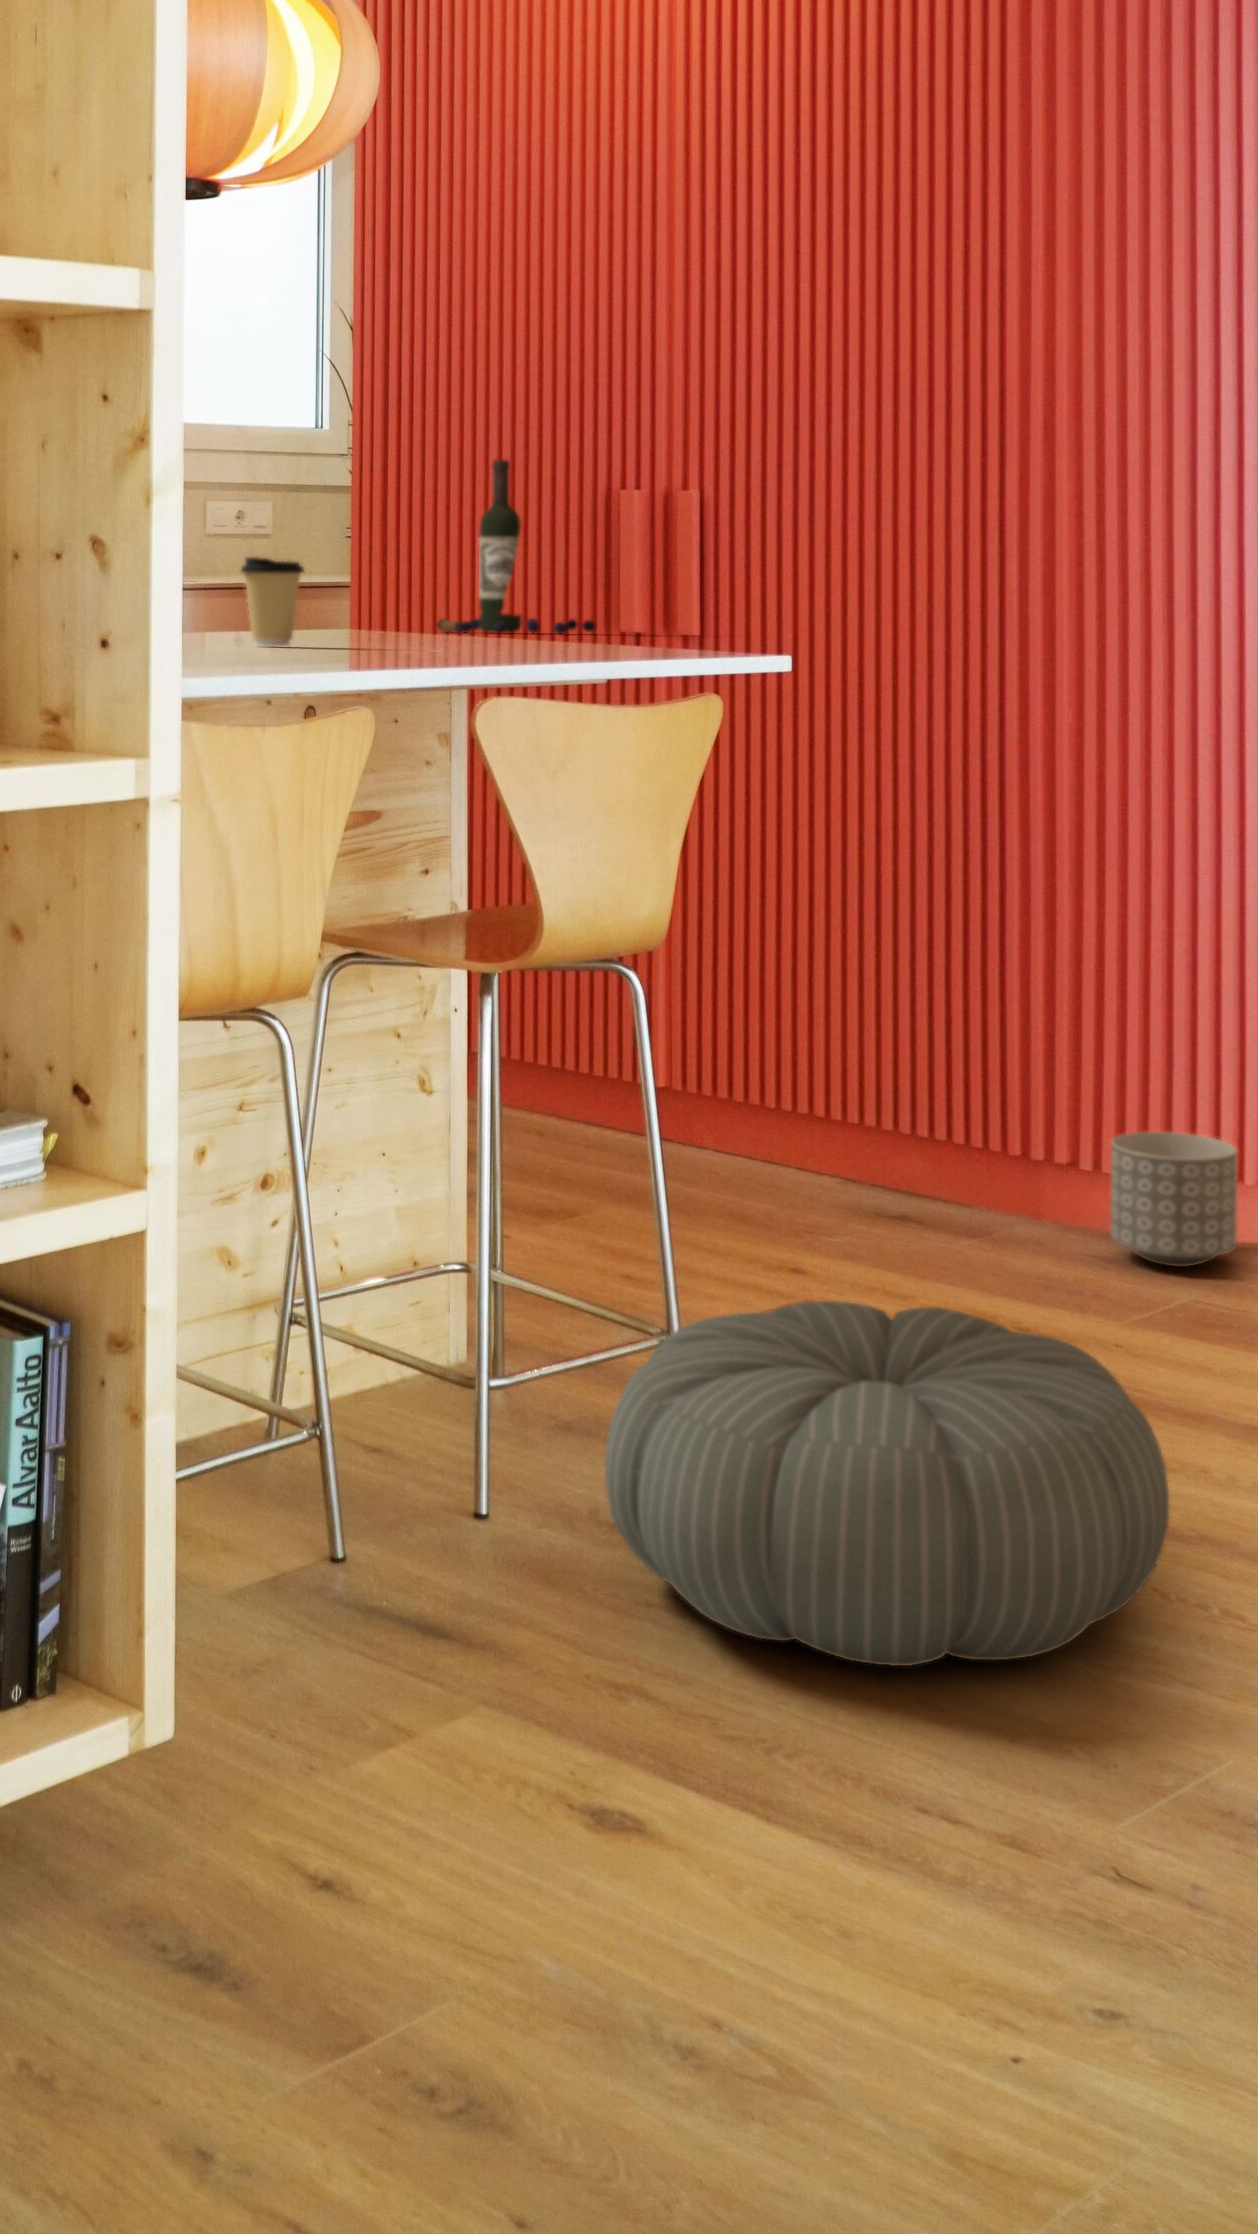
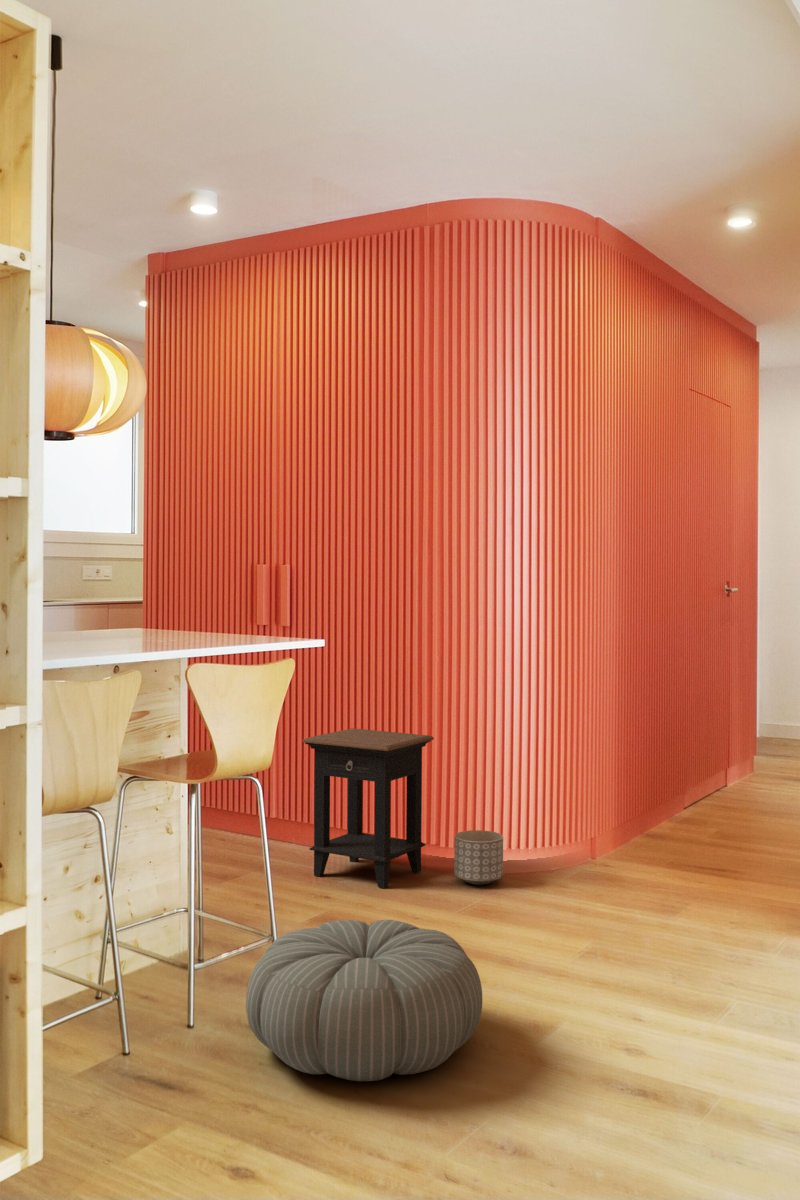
wine bottle: present [437,460,595,634] -> none [176,556,254,630]
coffee cup: present [241,557,304,646] -> none [83,602,113,641]
side table: none [733,873,1058,1259] -> present [302,728,434,888]

